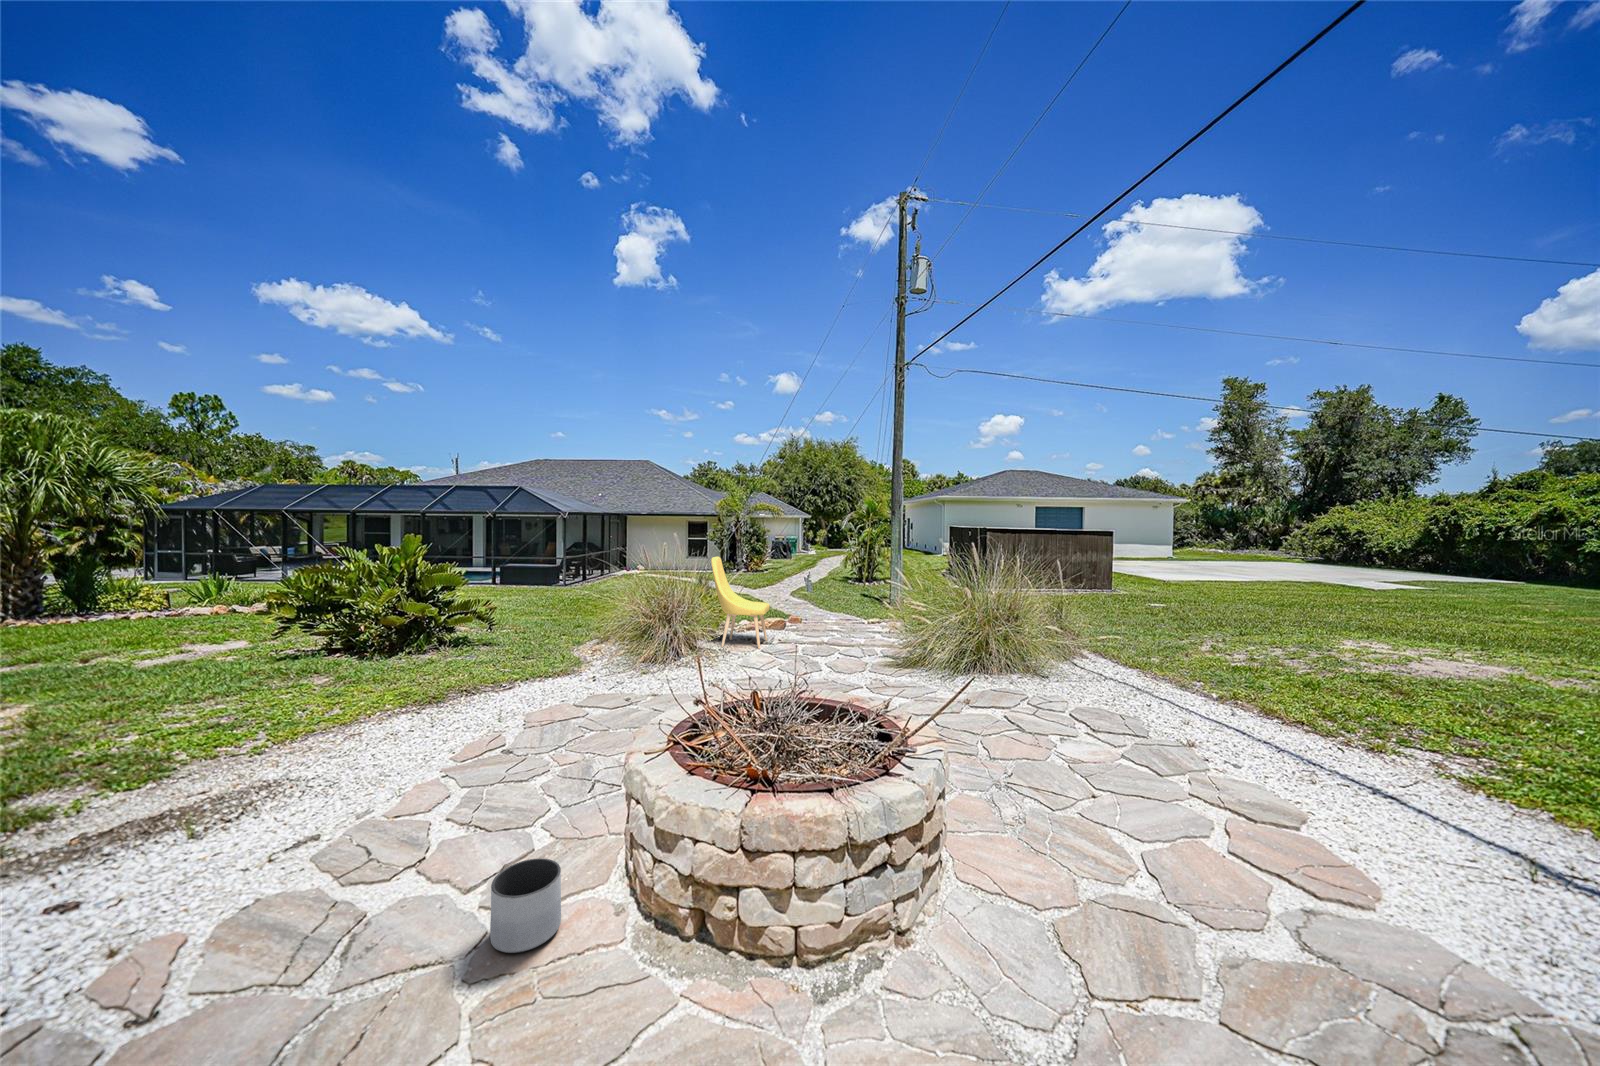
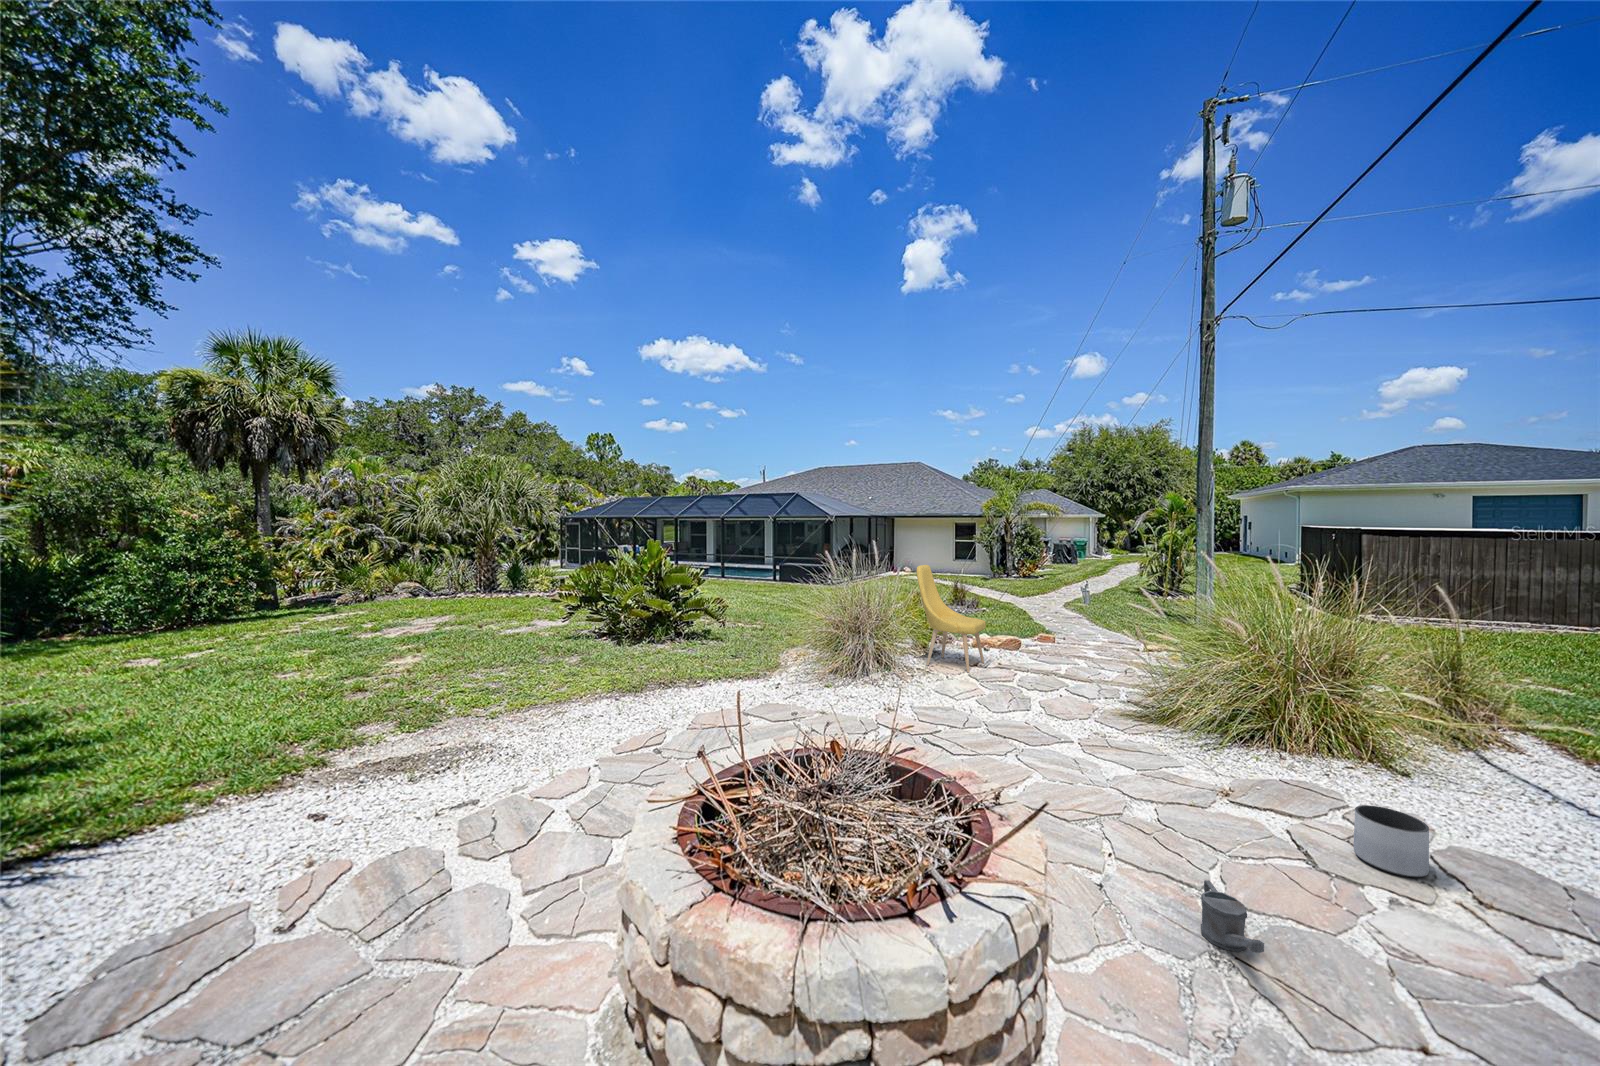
watering can: none [983,743,1025,779] -> present [1201,880,1264,953]
planter: present [490,858,561,953] -> present [1354,805,1429,877]

